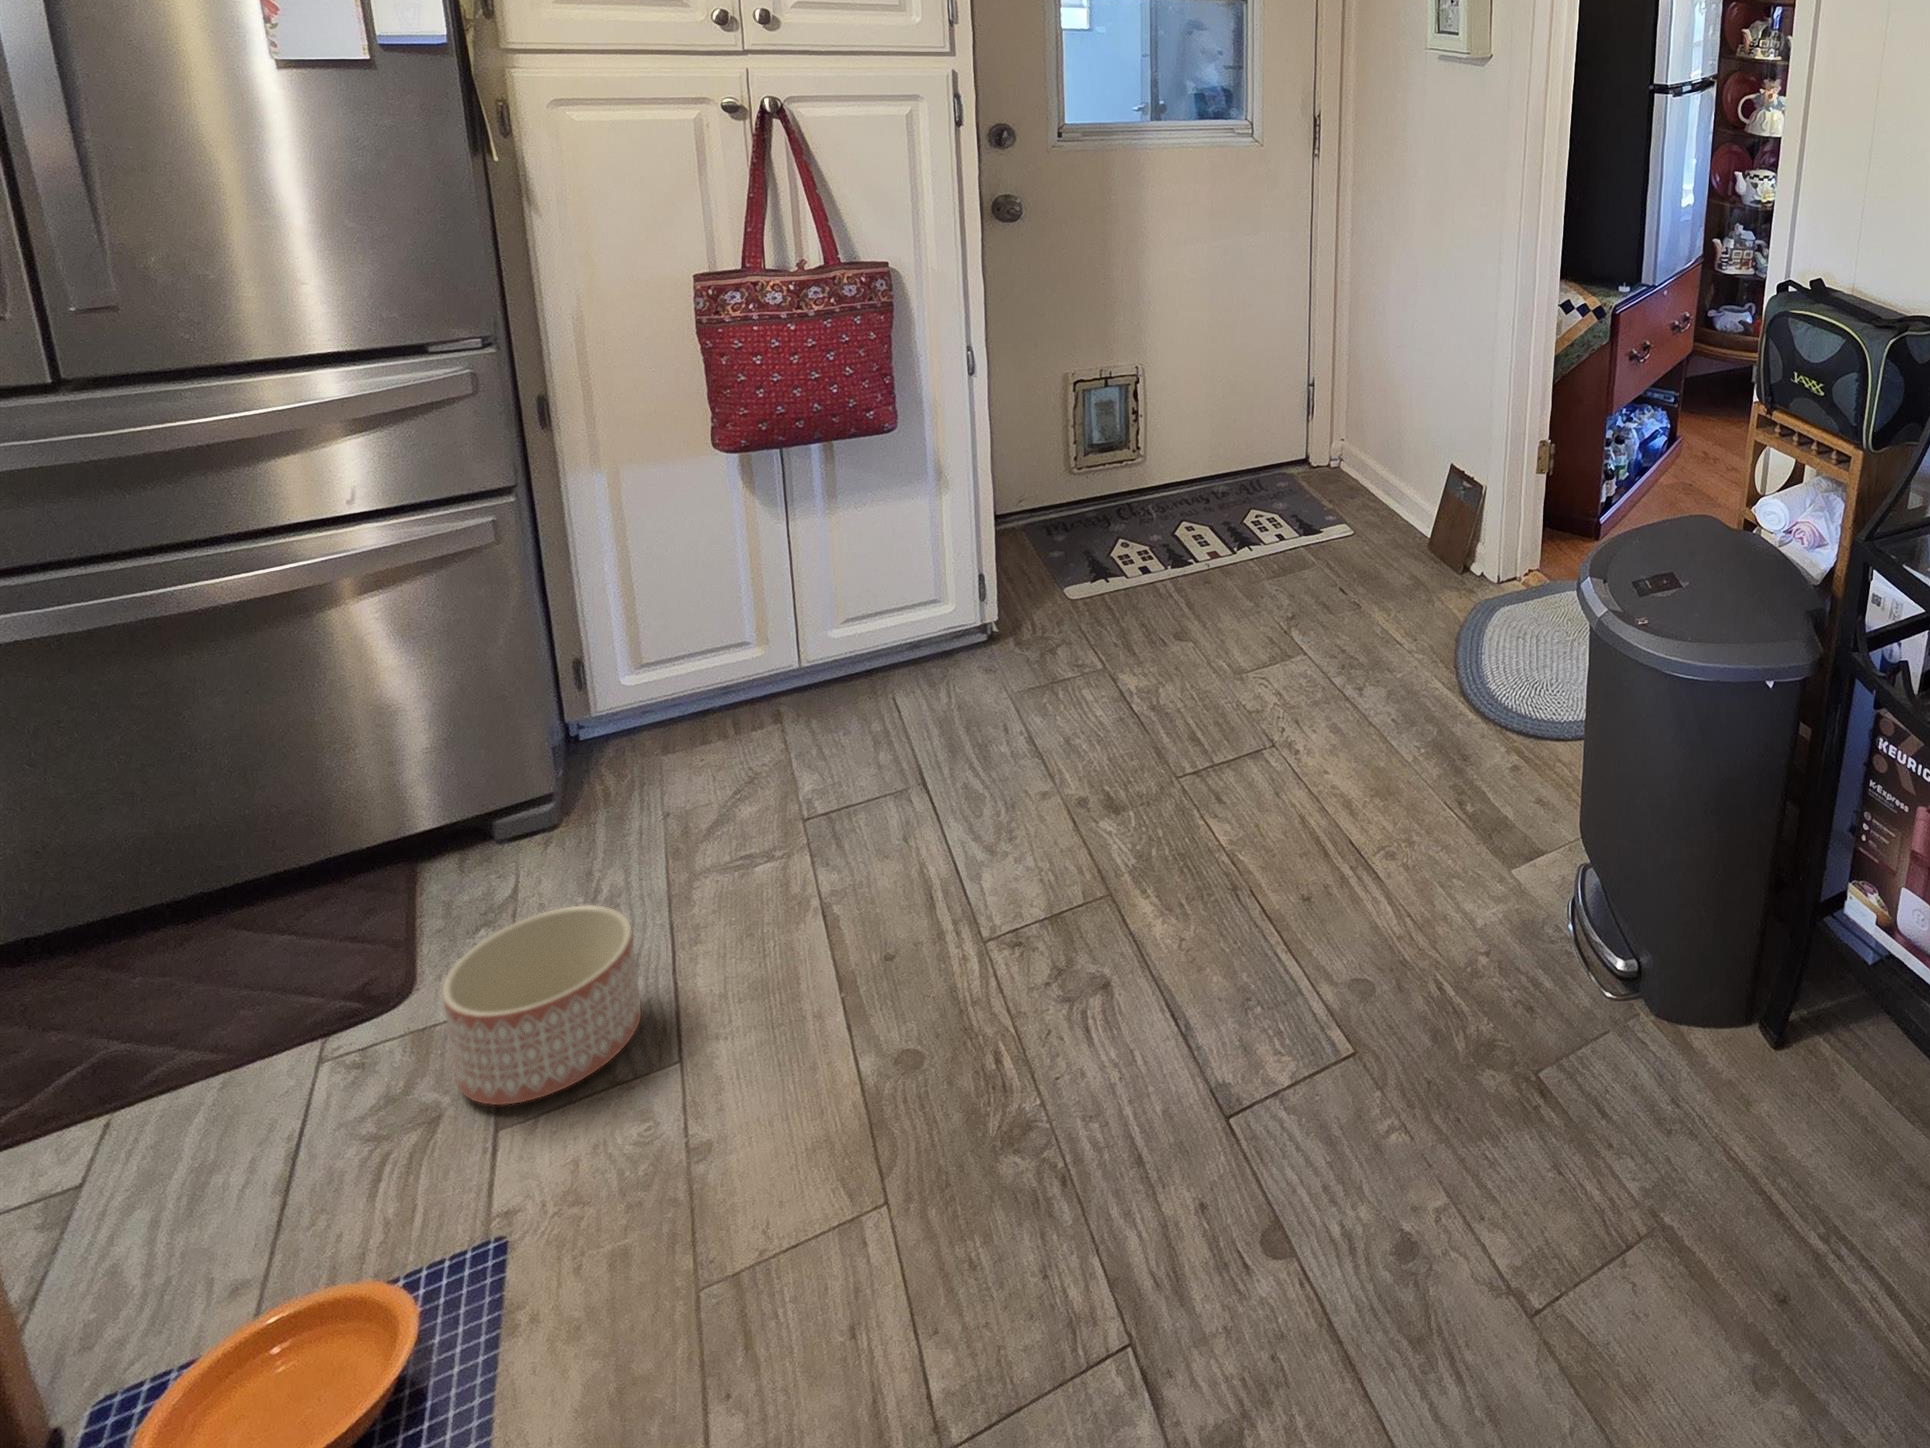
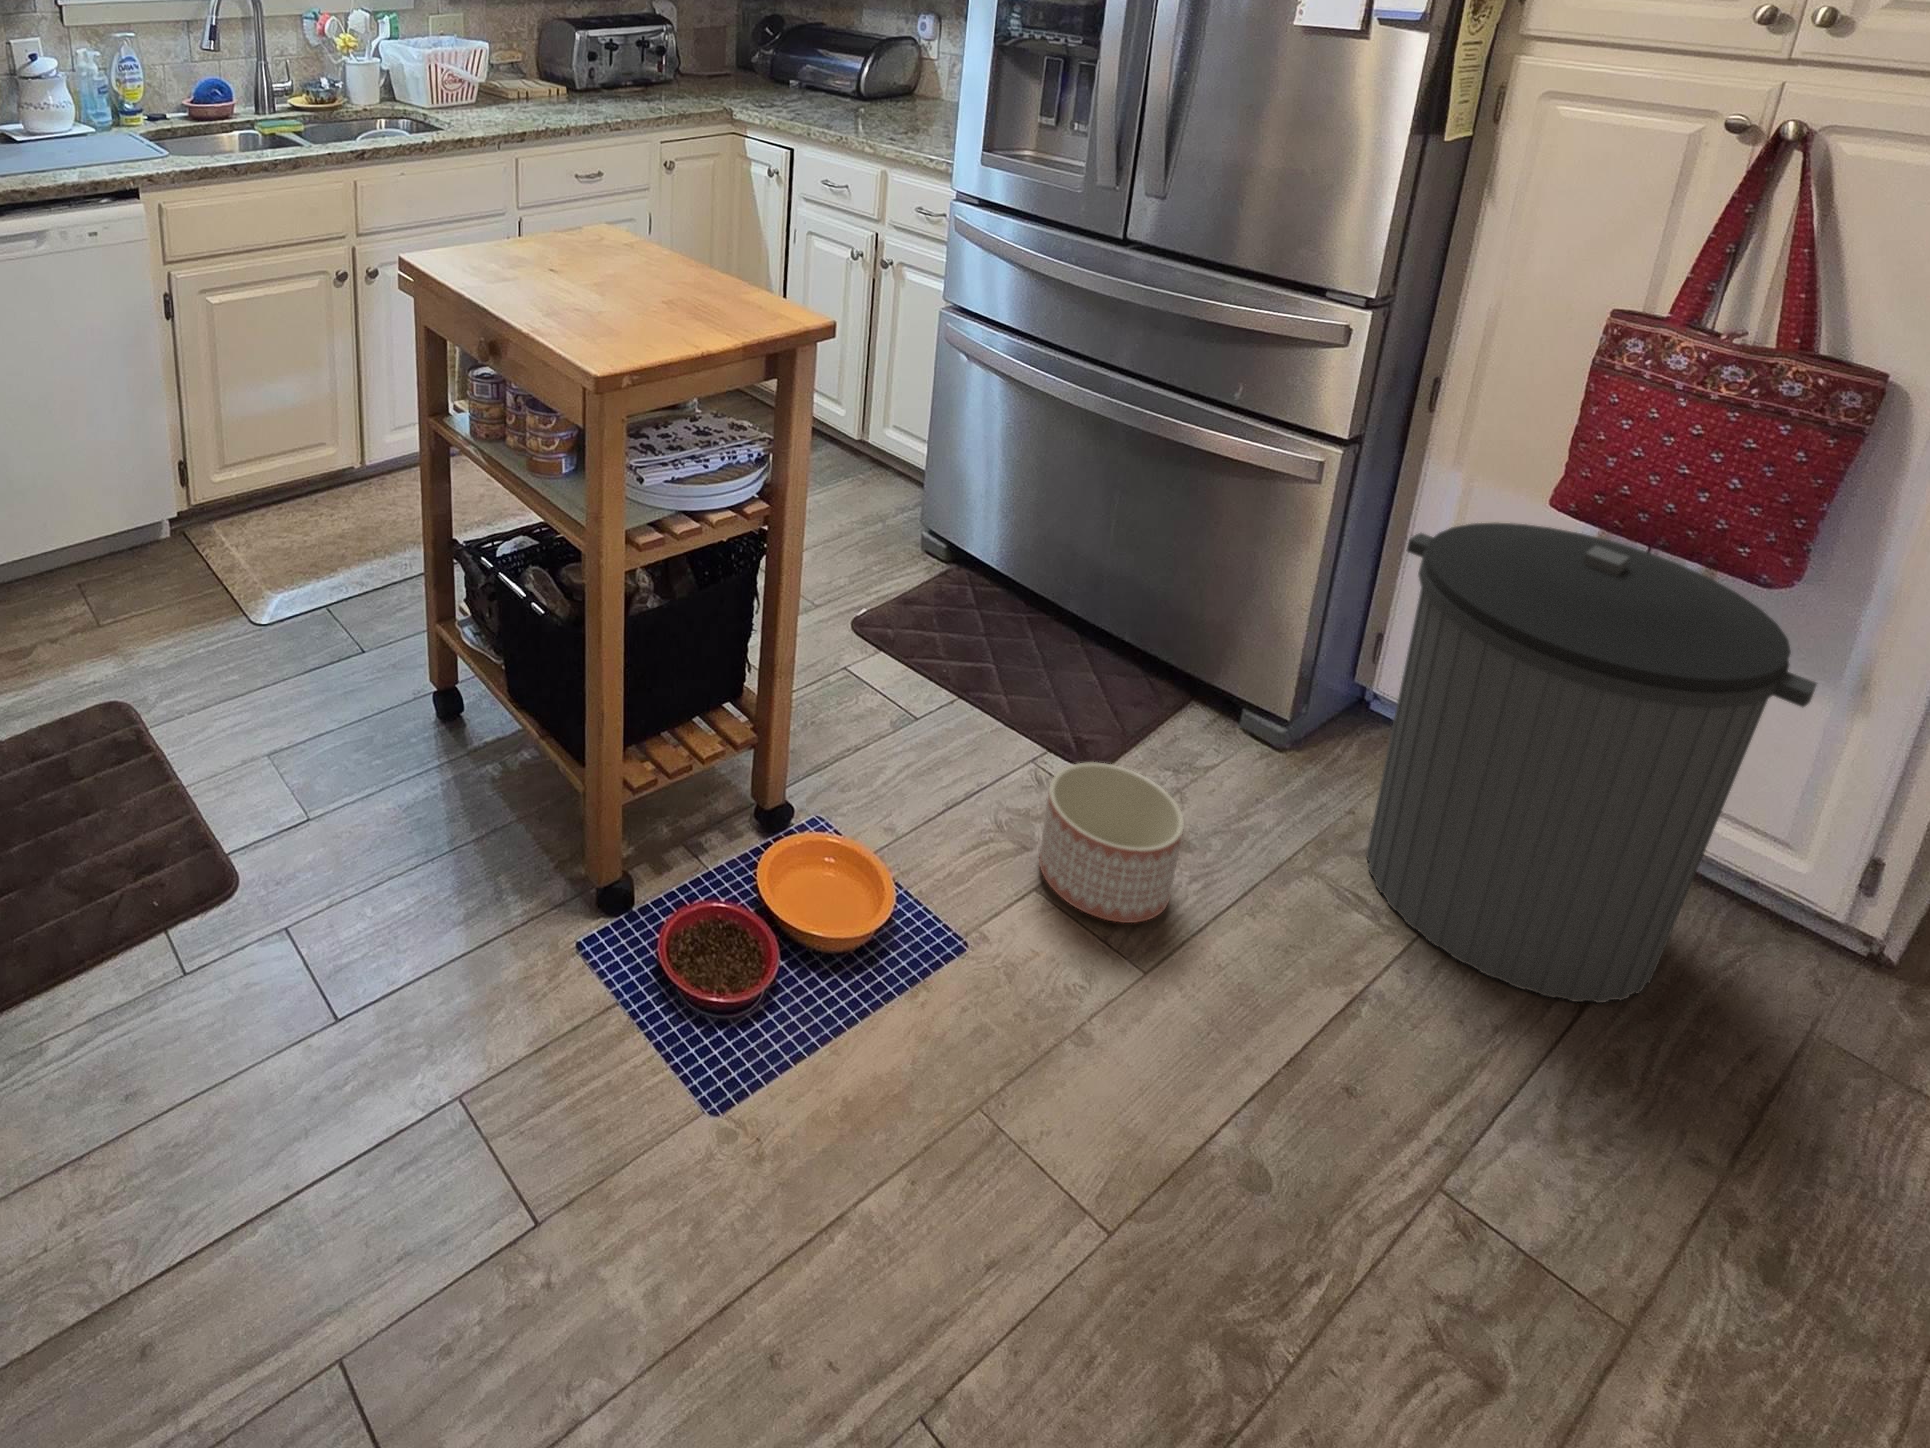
trash can: none [634,451,954,841] -> present [1367,523,1817,1003]

